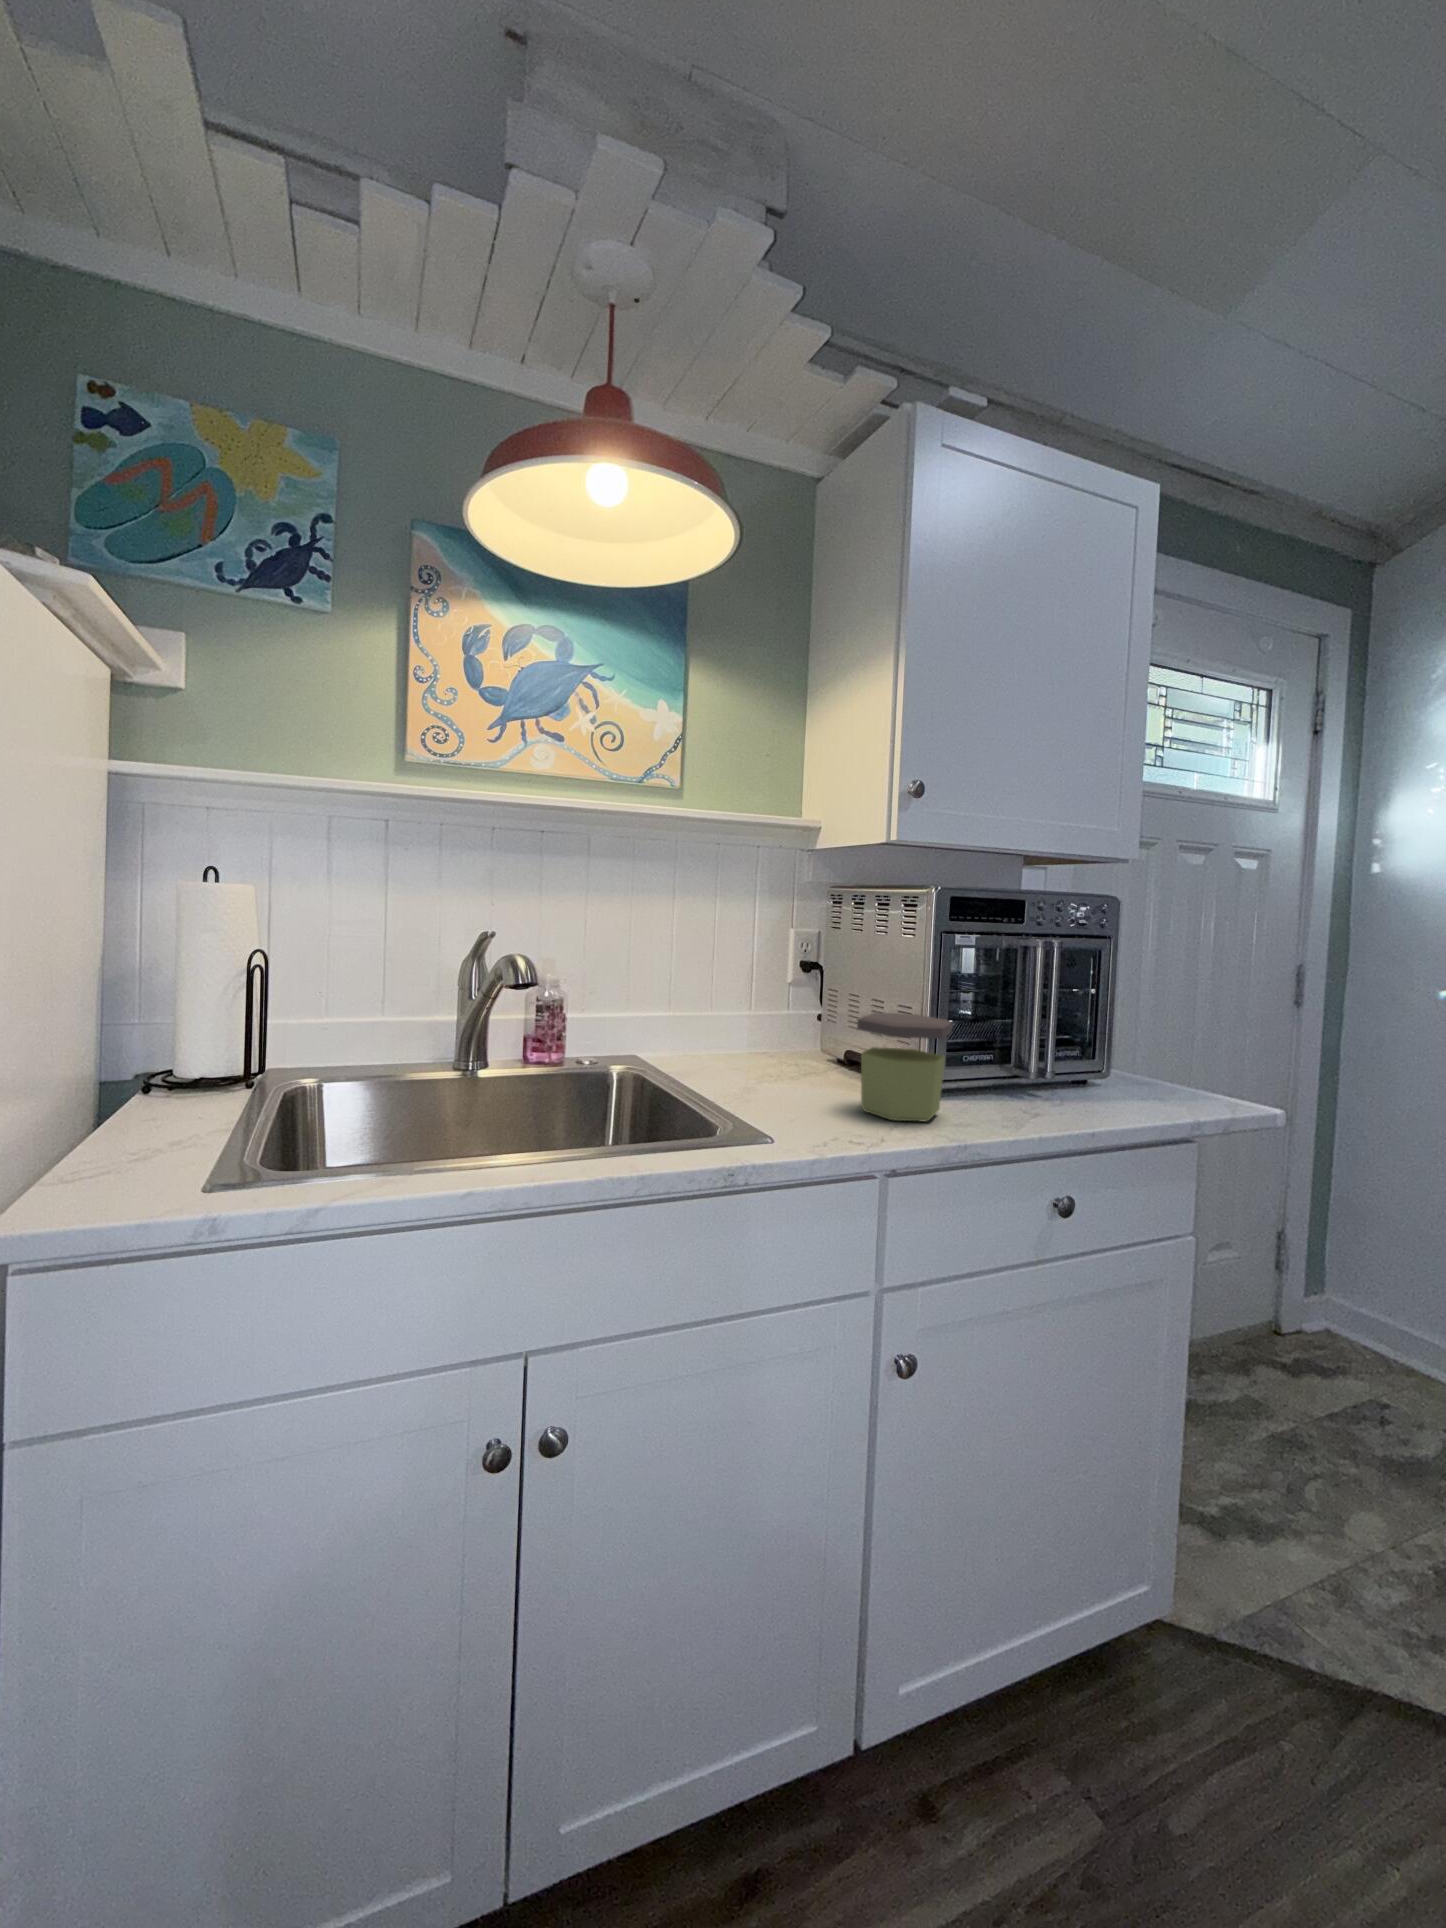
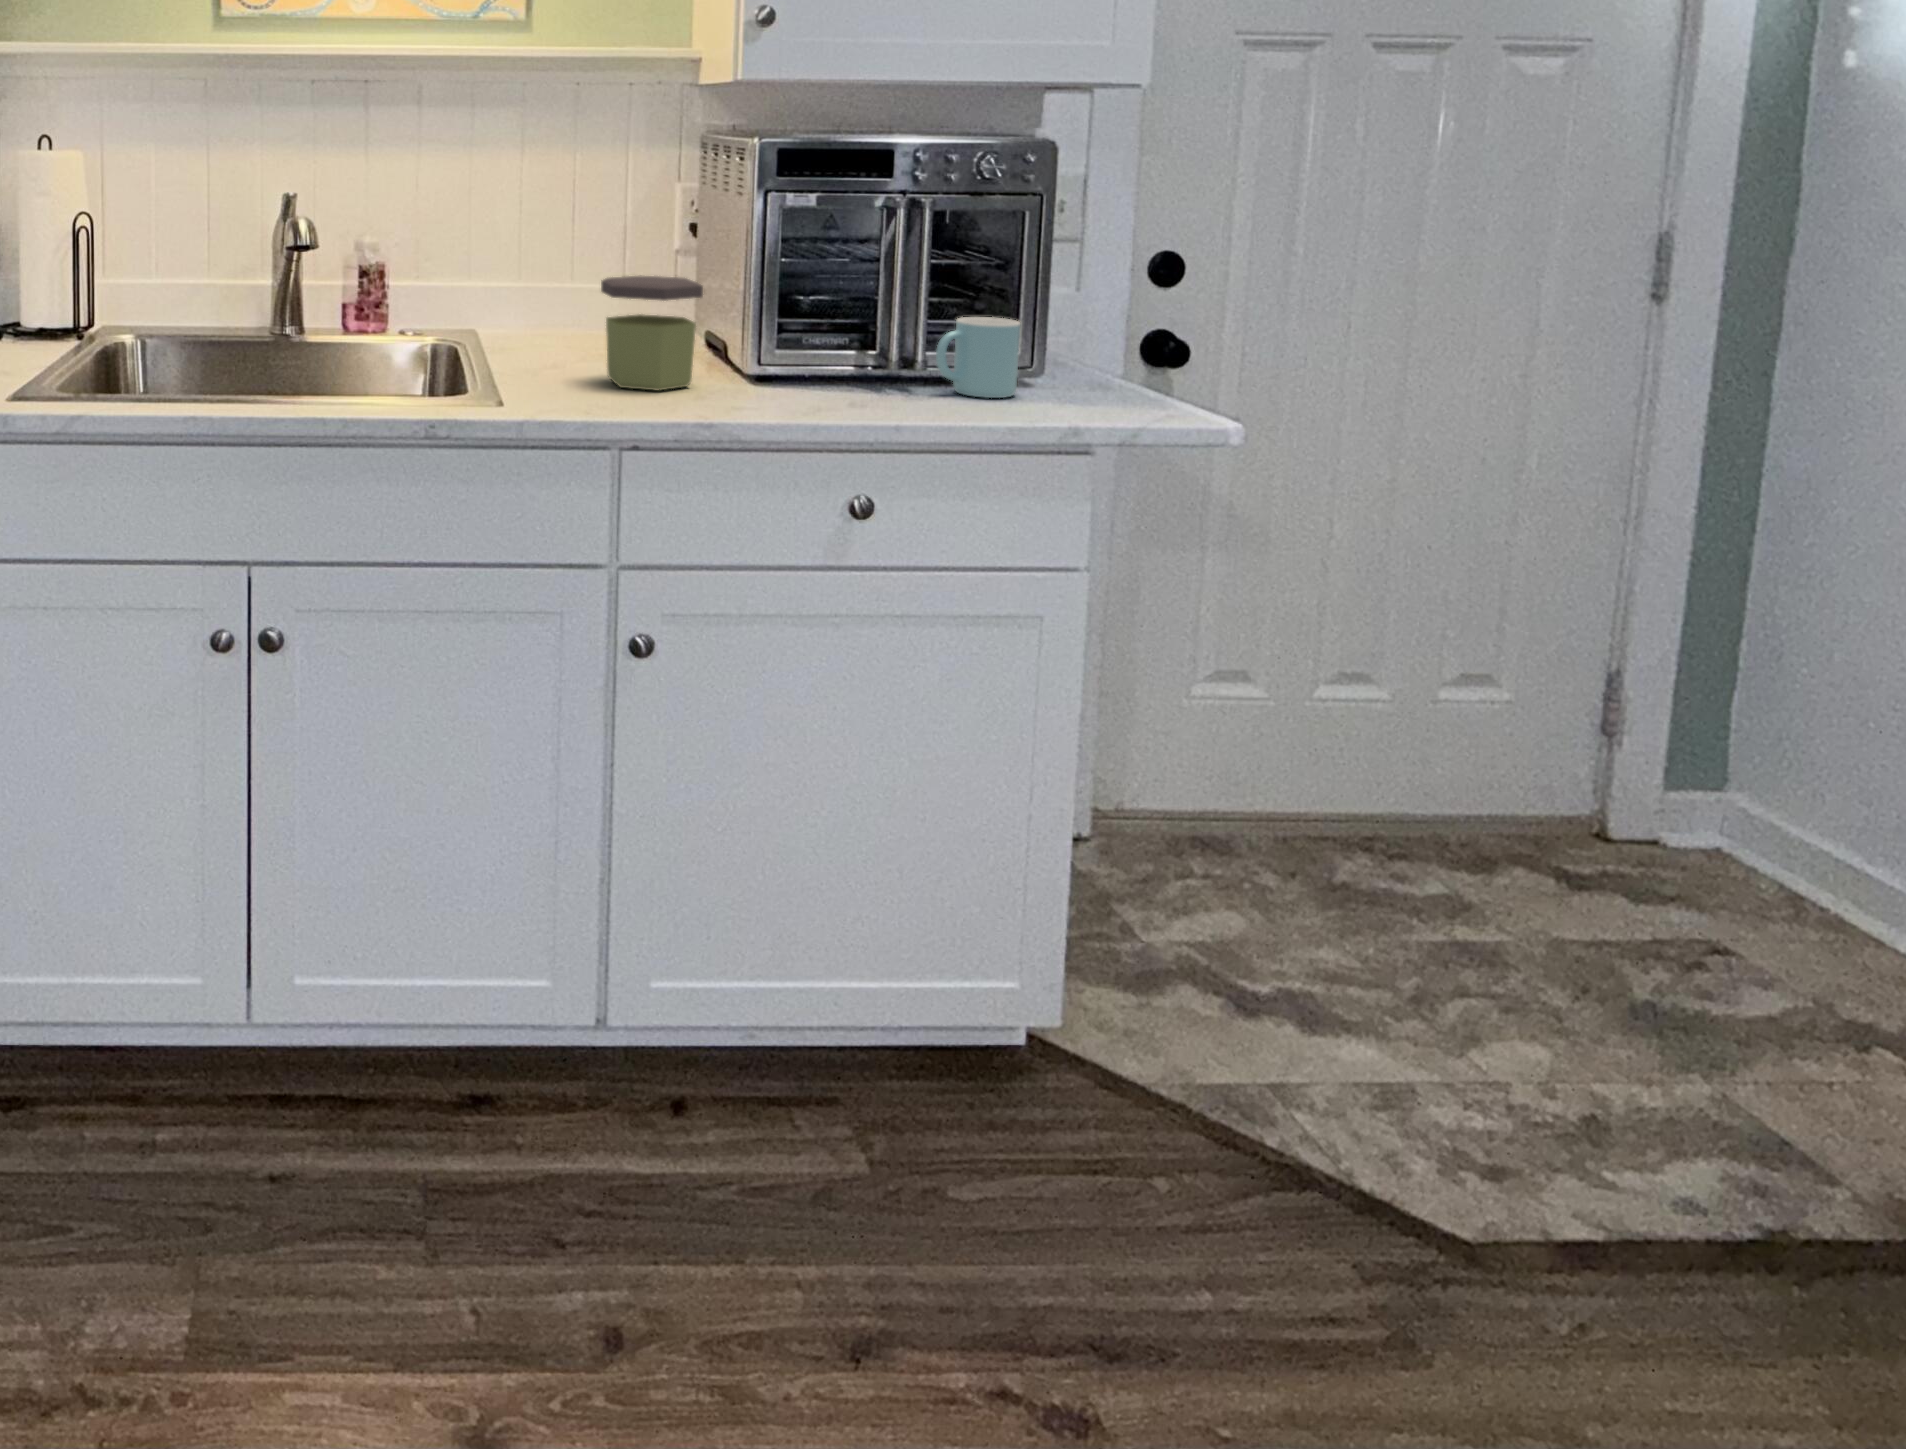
mug: none [1107,1040,1165,1108] -> present [936,317,1020,398]

